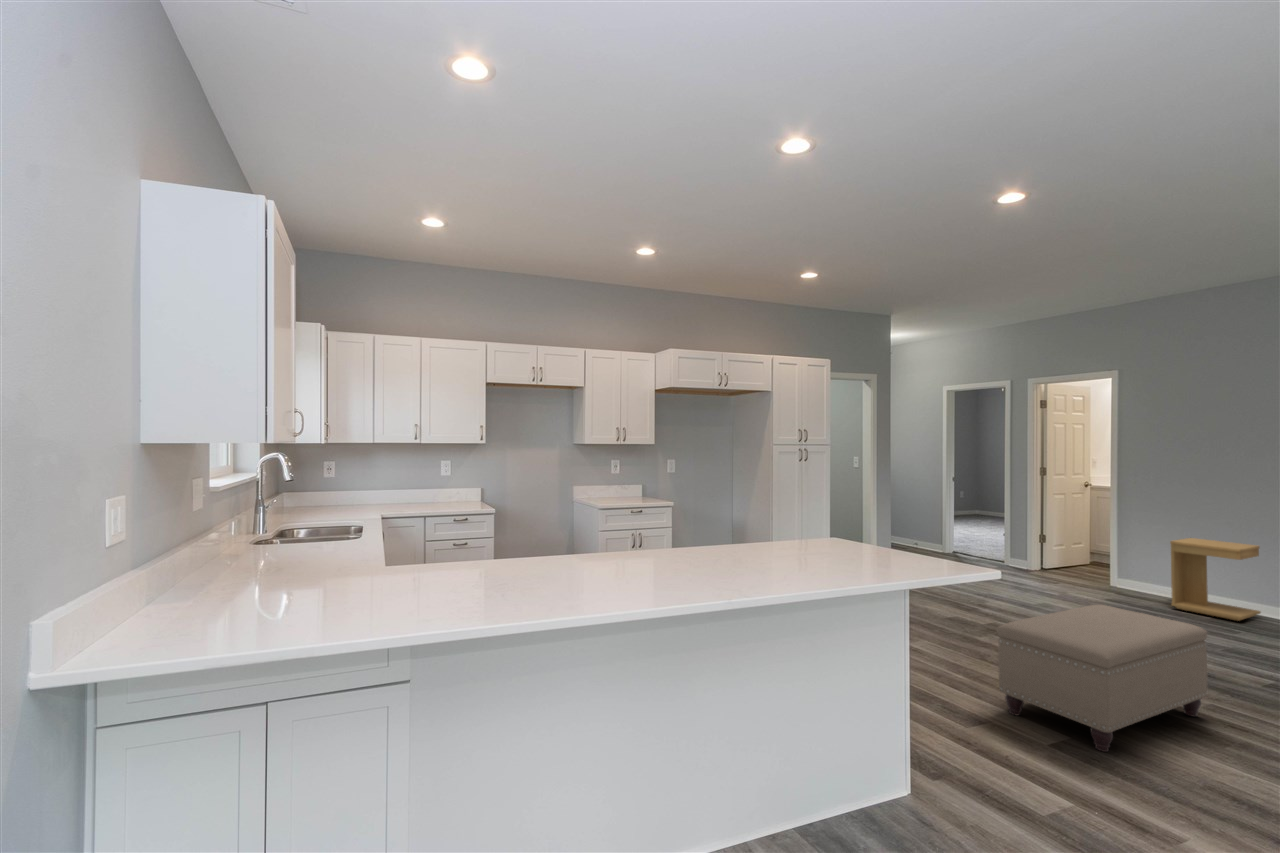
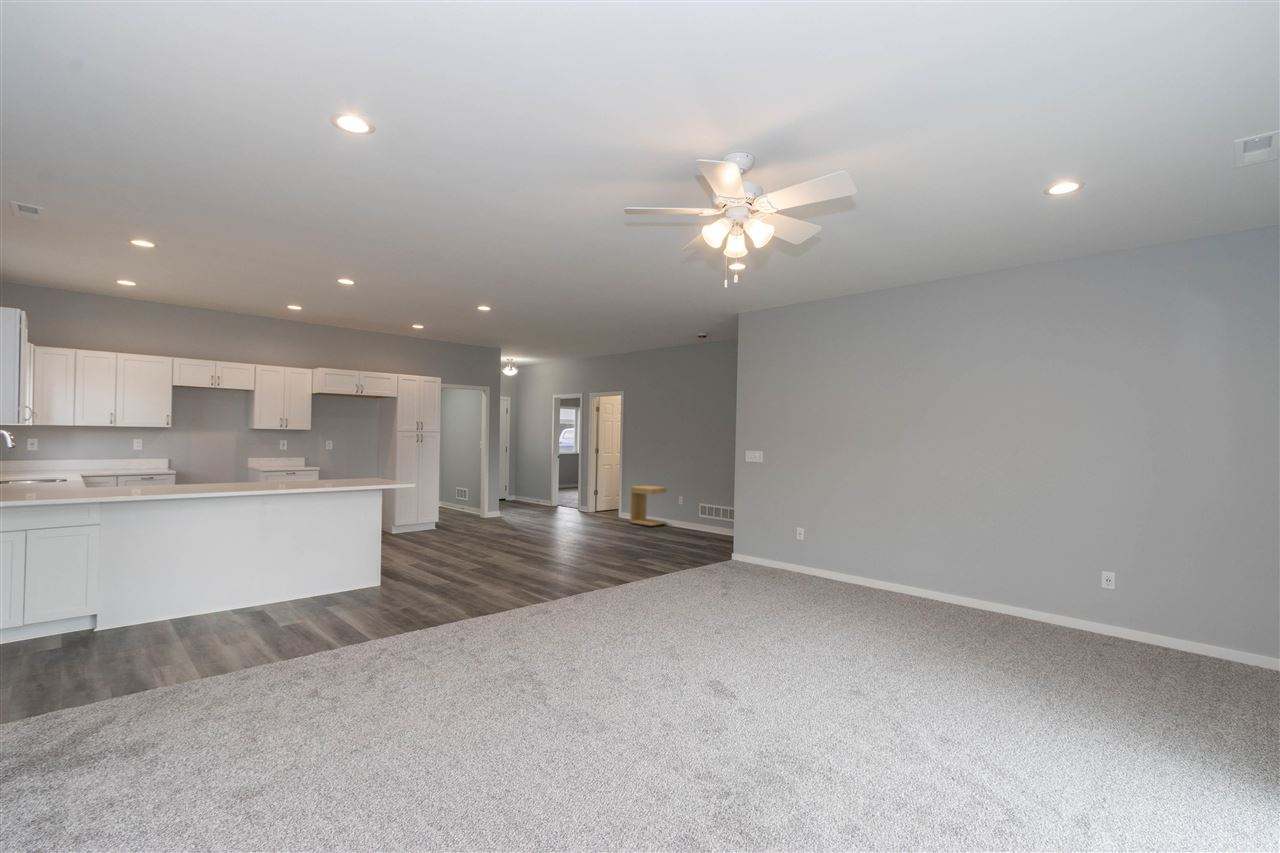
ottoman: present [997,605,1207,752] -> none [467,511,563,568]

